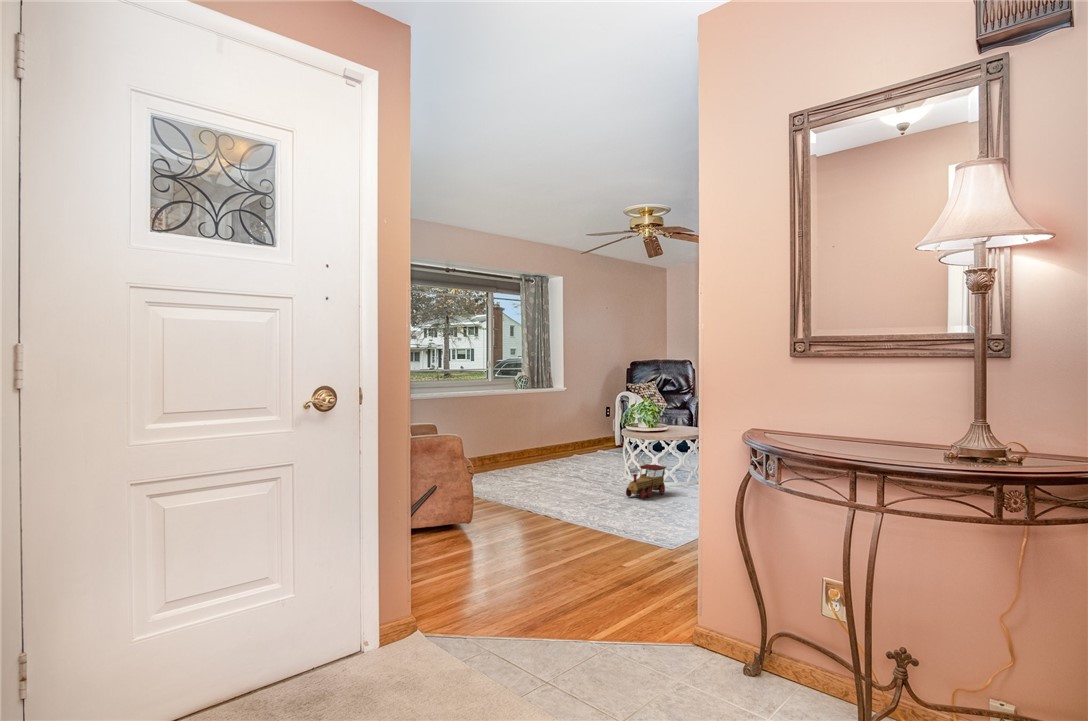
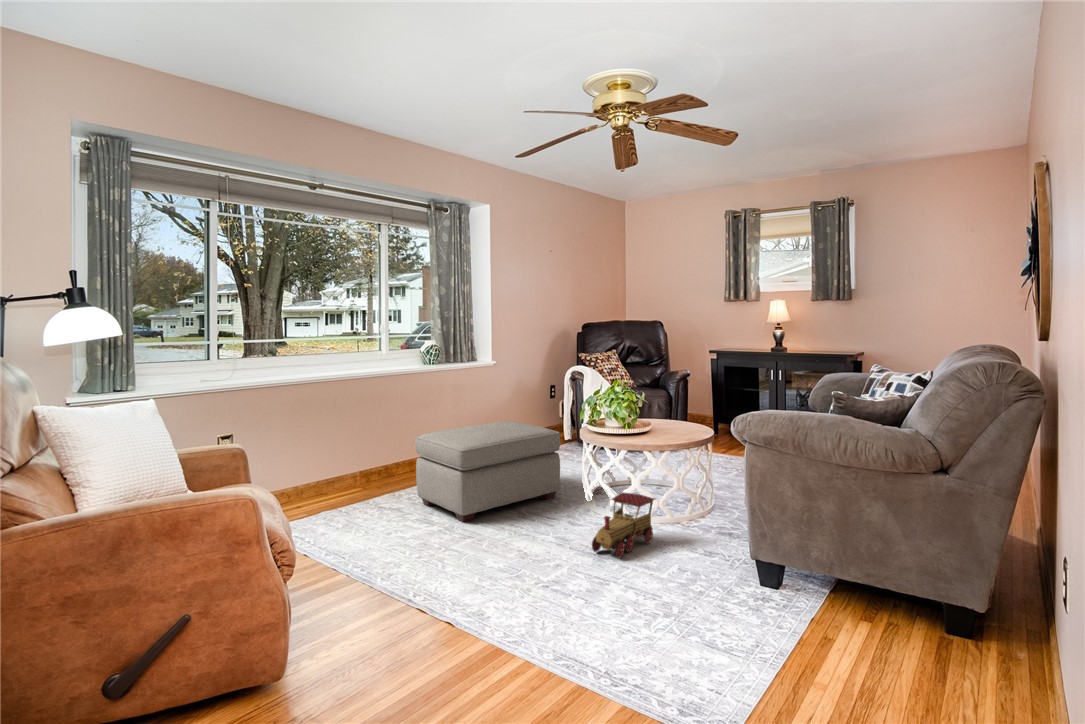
ottoman: none [515,425,609,484] -> present [415,422,560,522]

